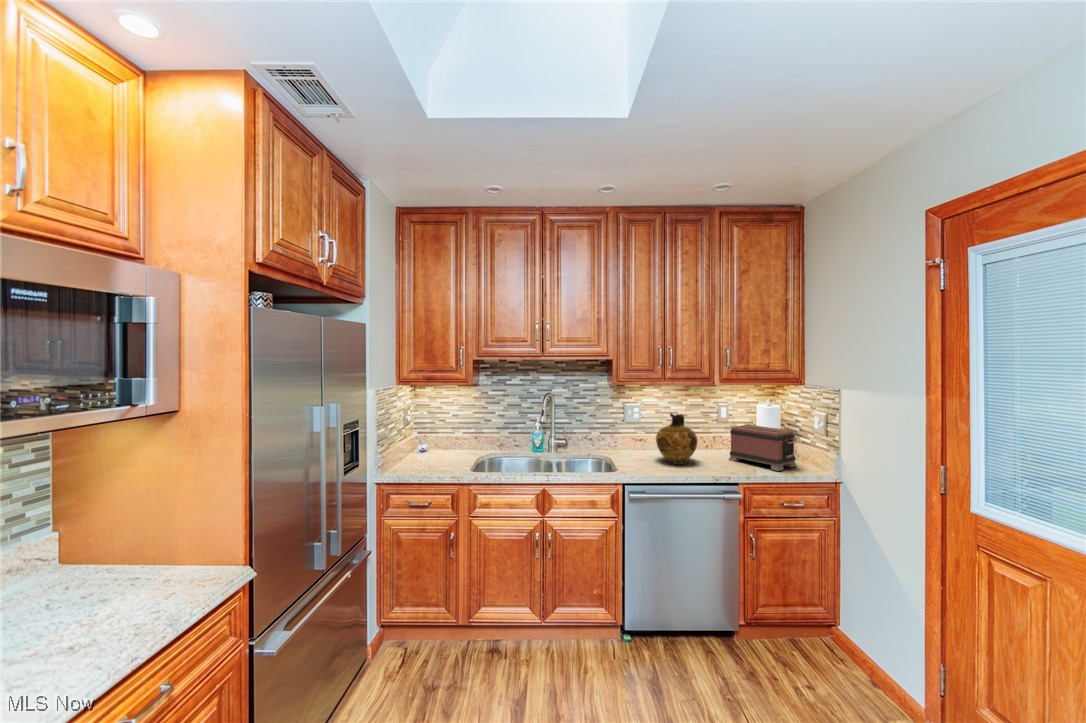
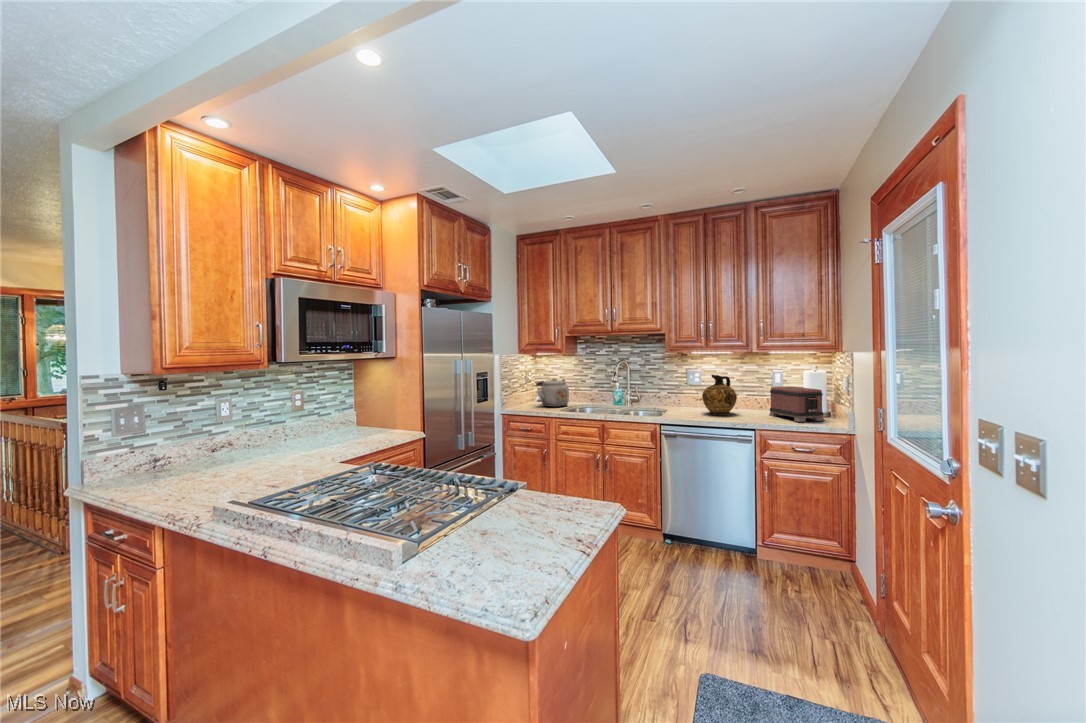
kettle: none [423,418,472,461] -> present [536,378,569,407]

